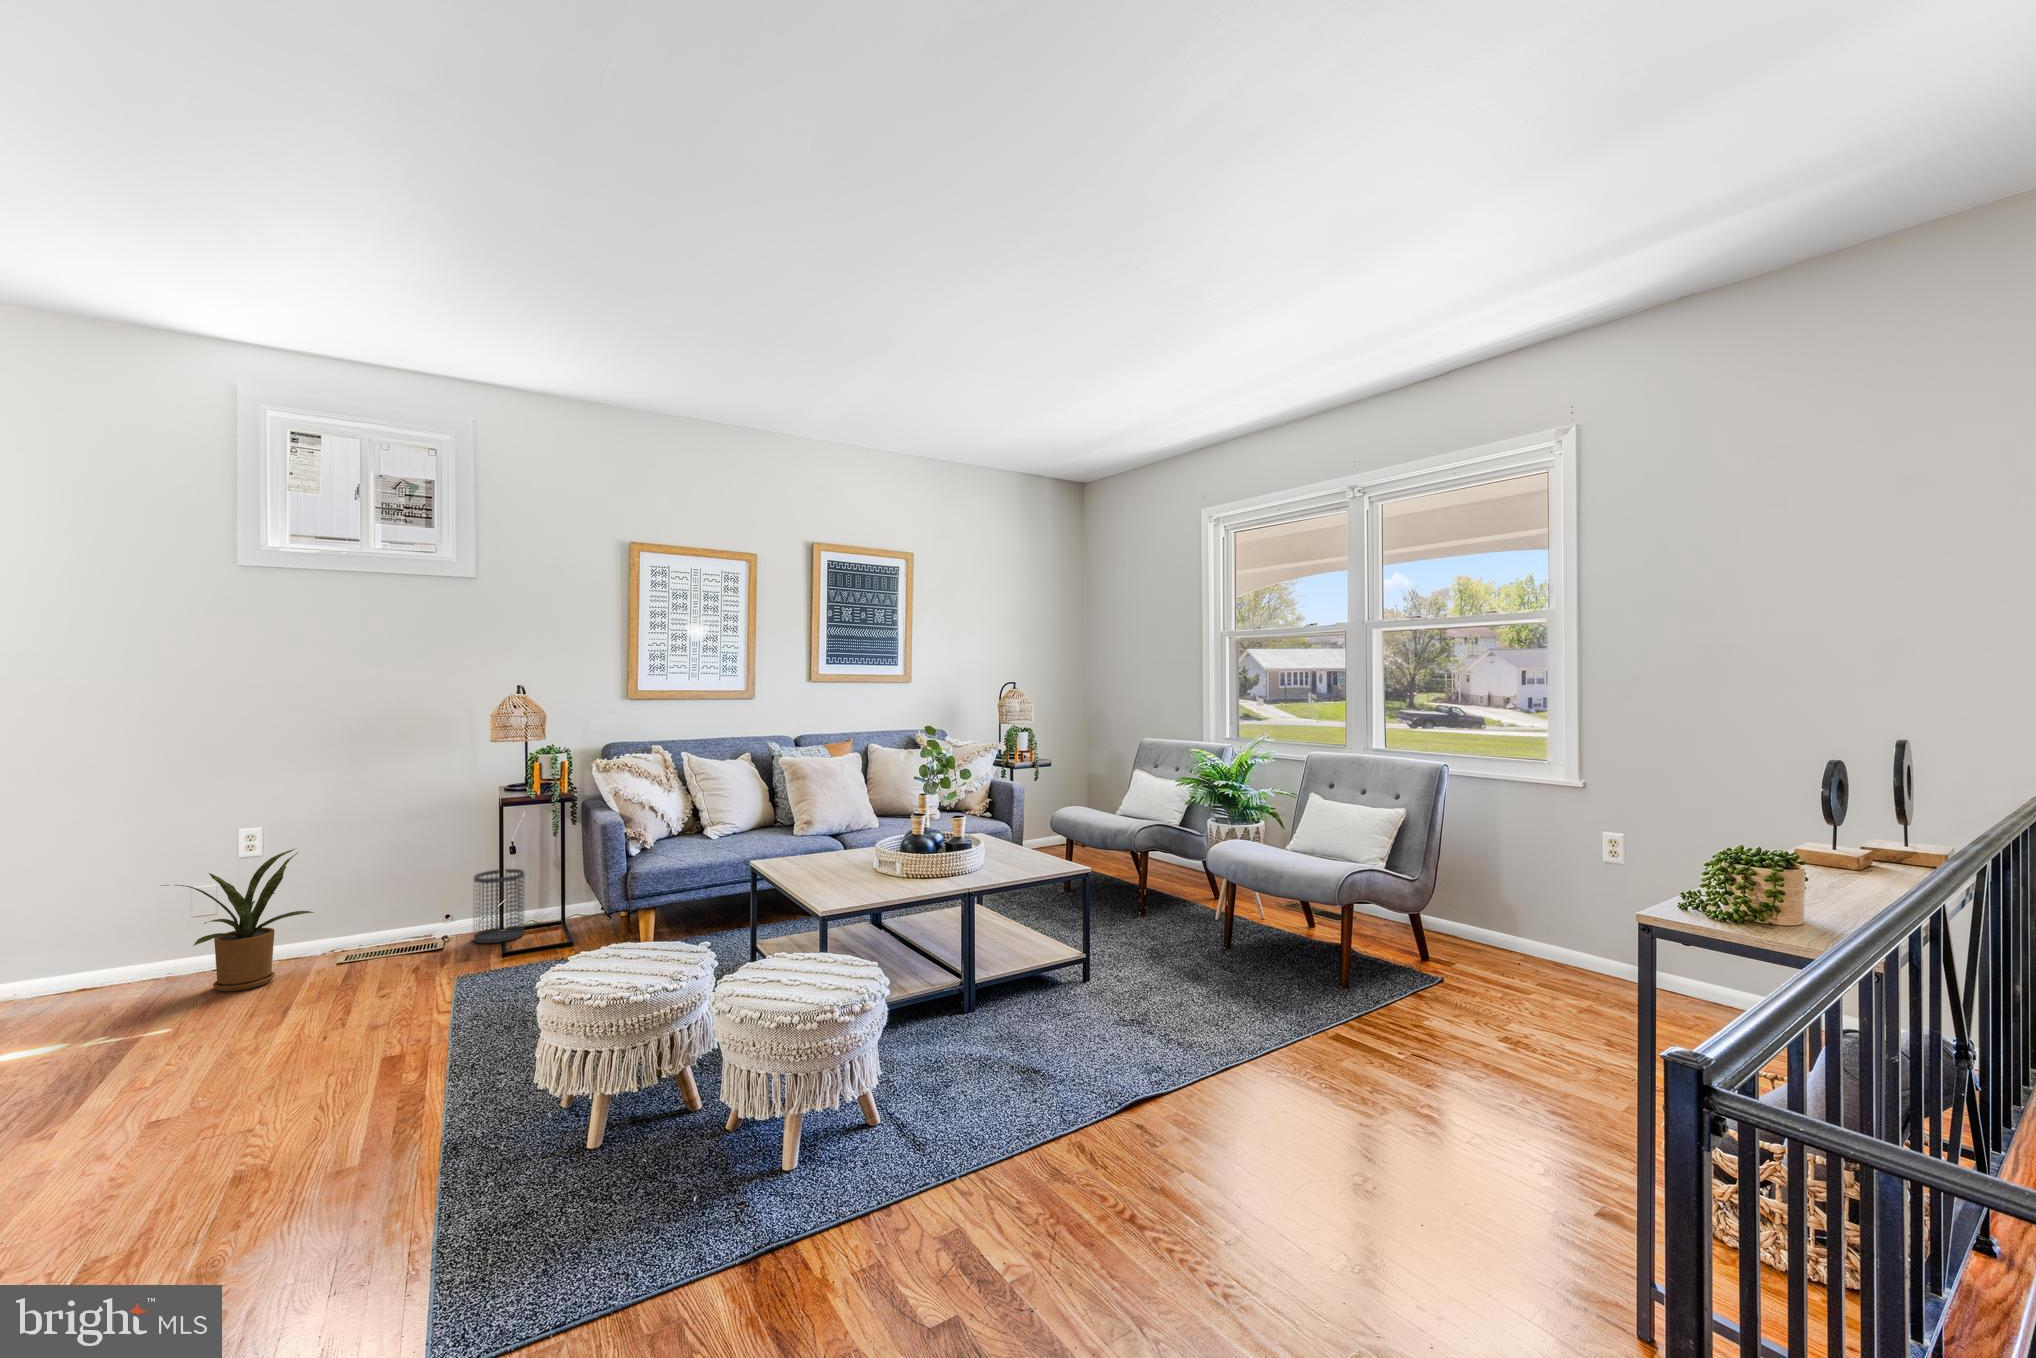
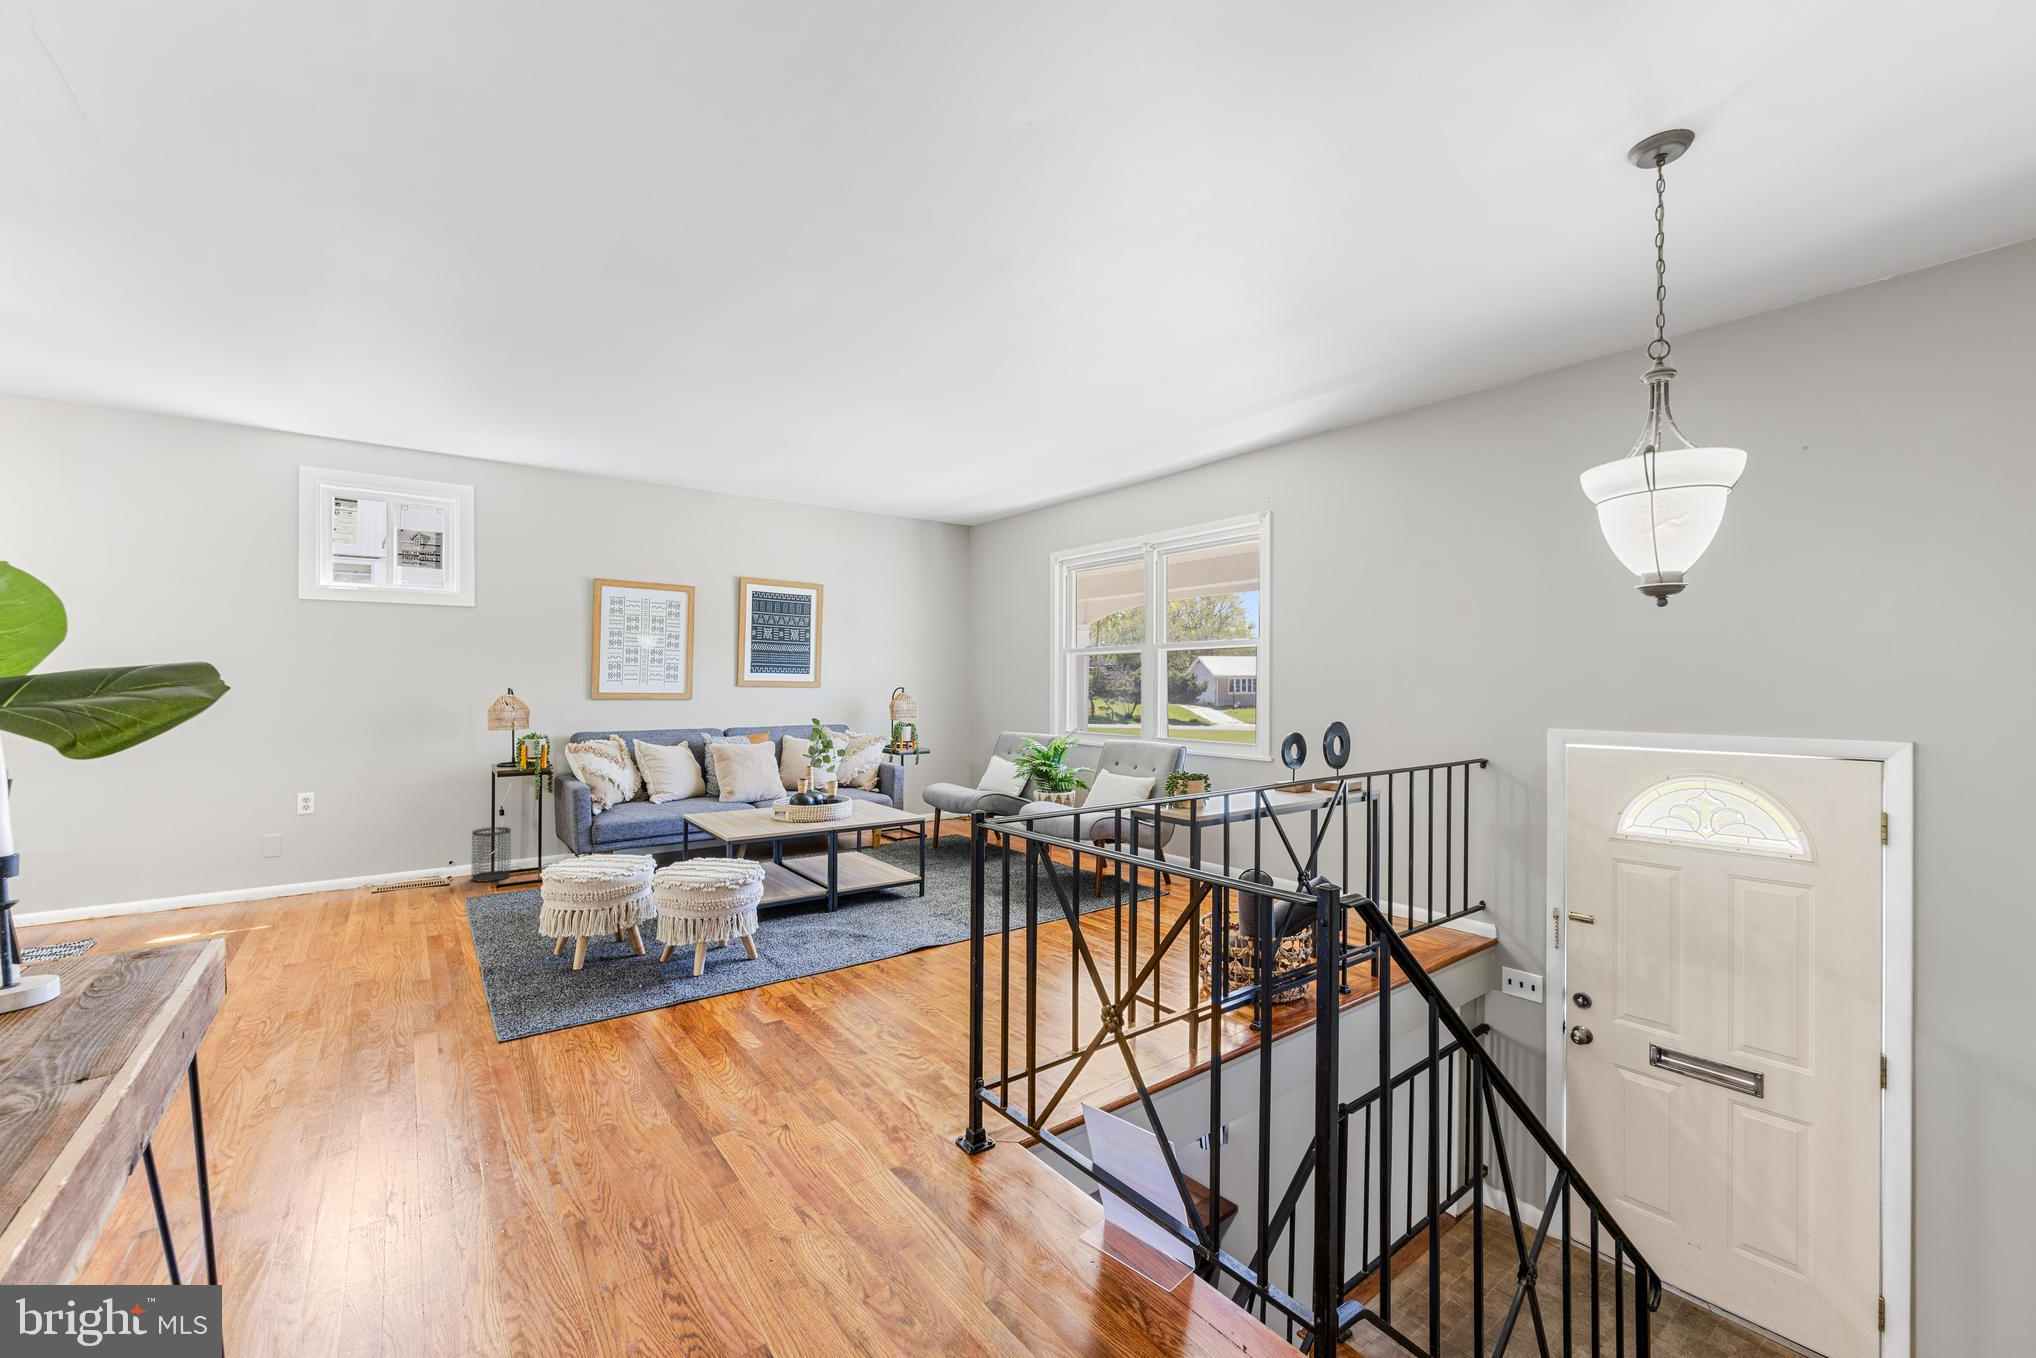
house plant: present [162,849,314,991] -> none [242,807,357,910]

